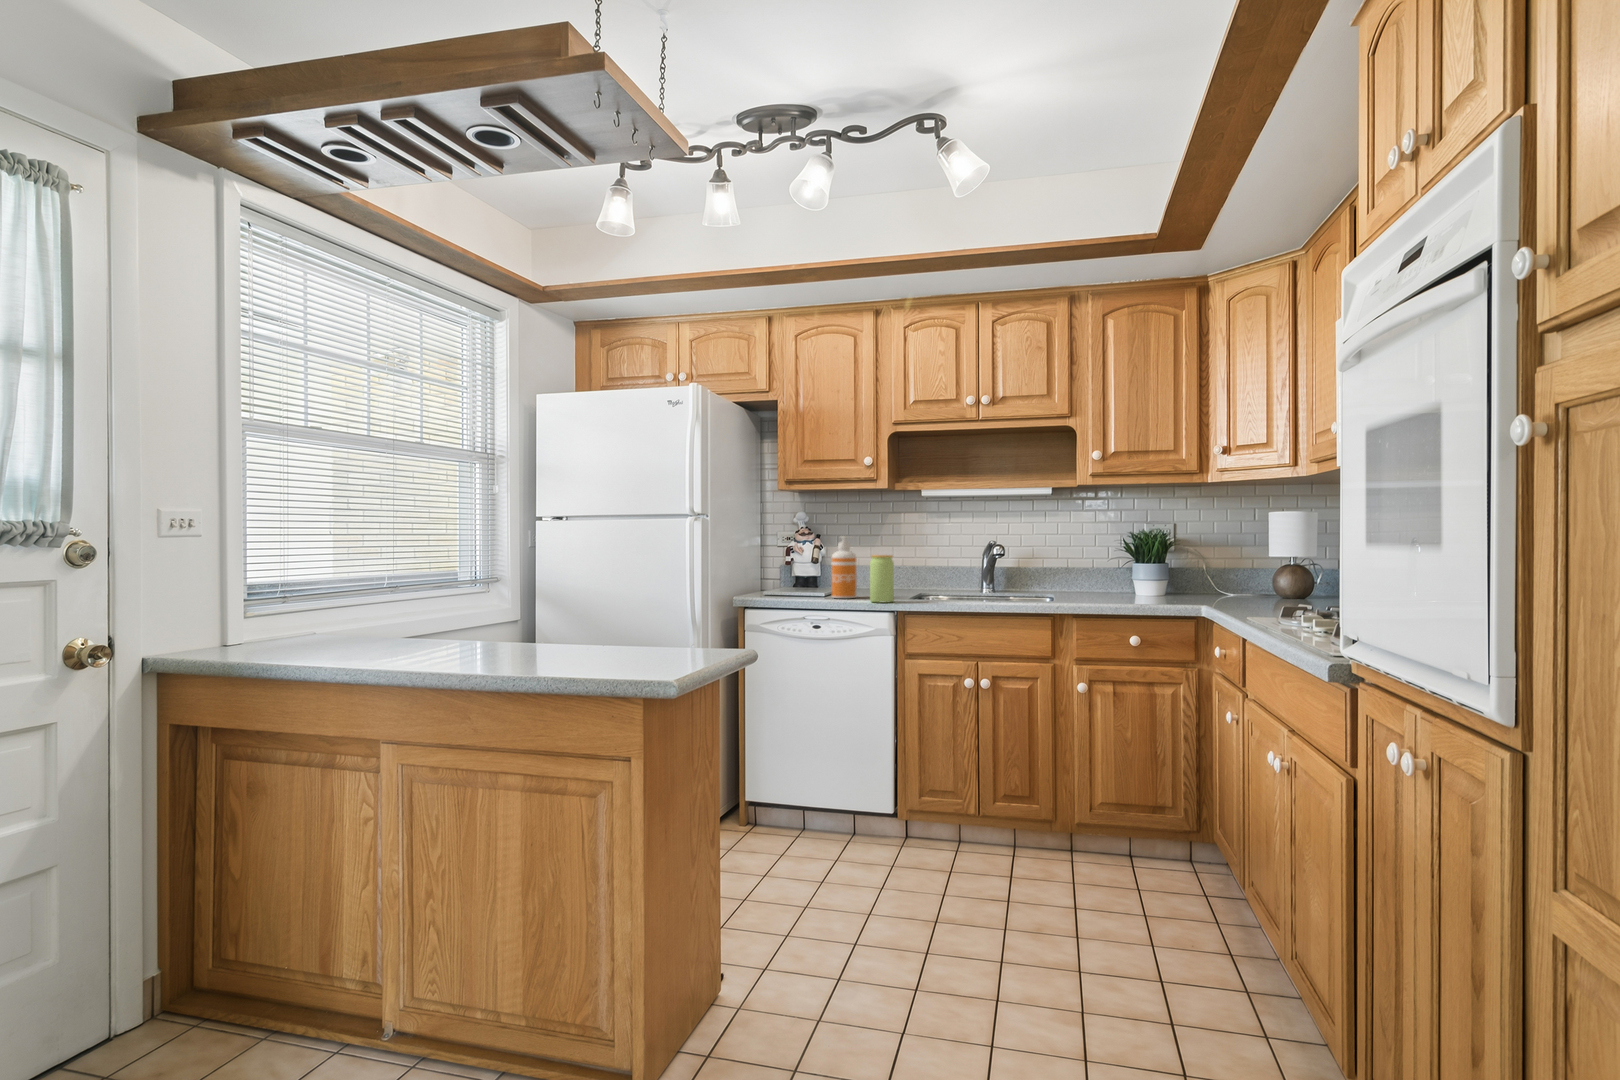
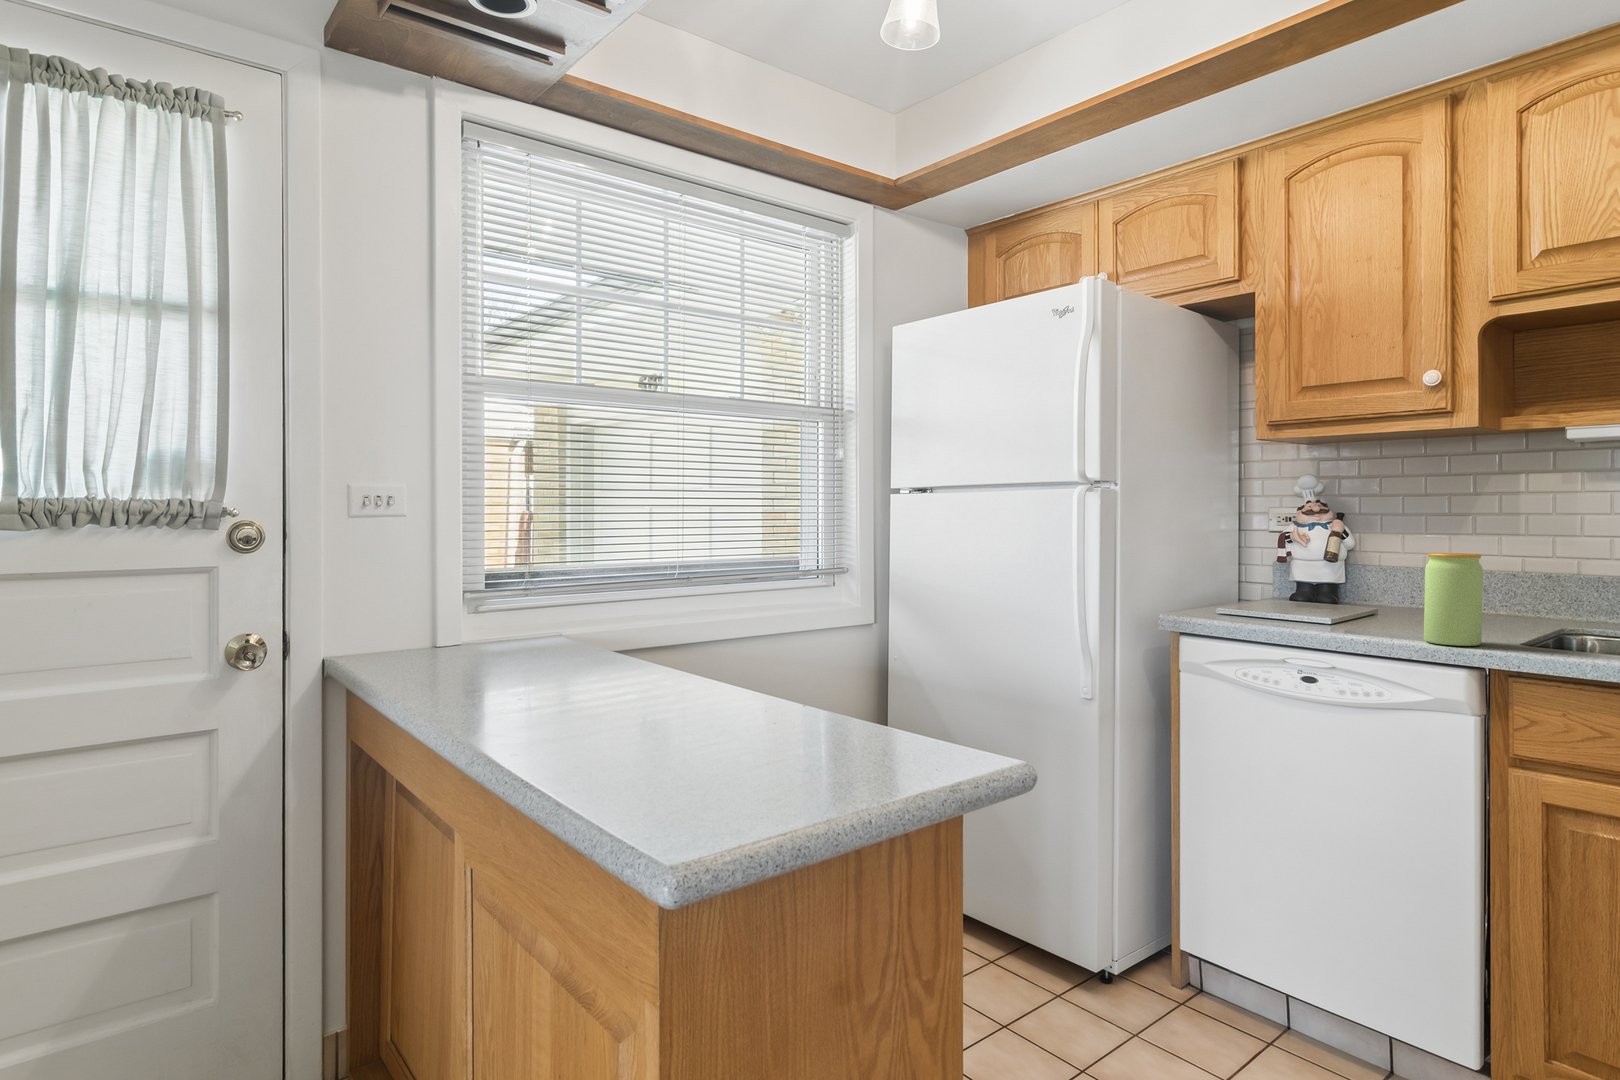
soap dispenser: present [832,536,856,598] -> none [1348,517,1402,629]

